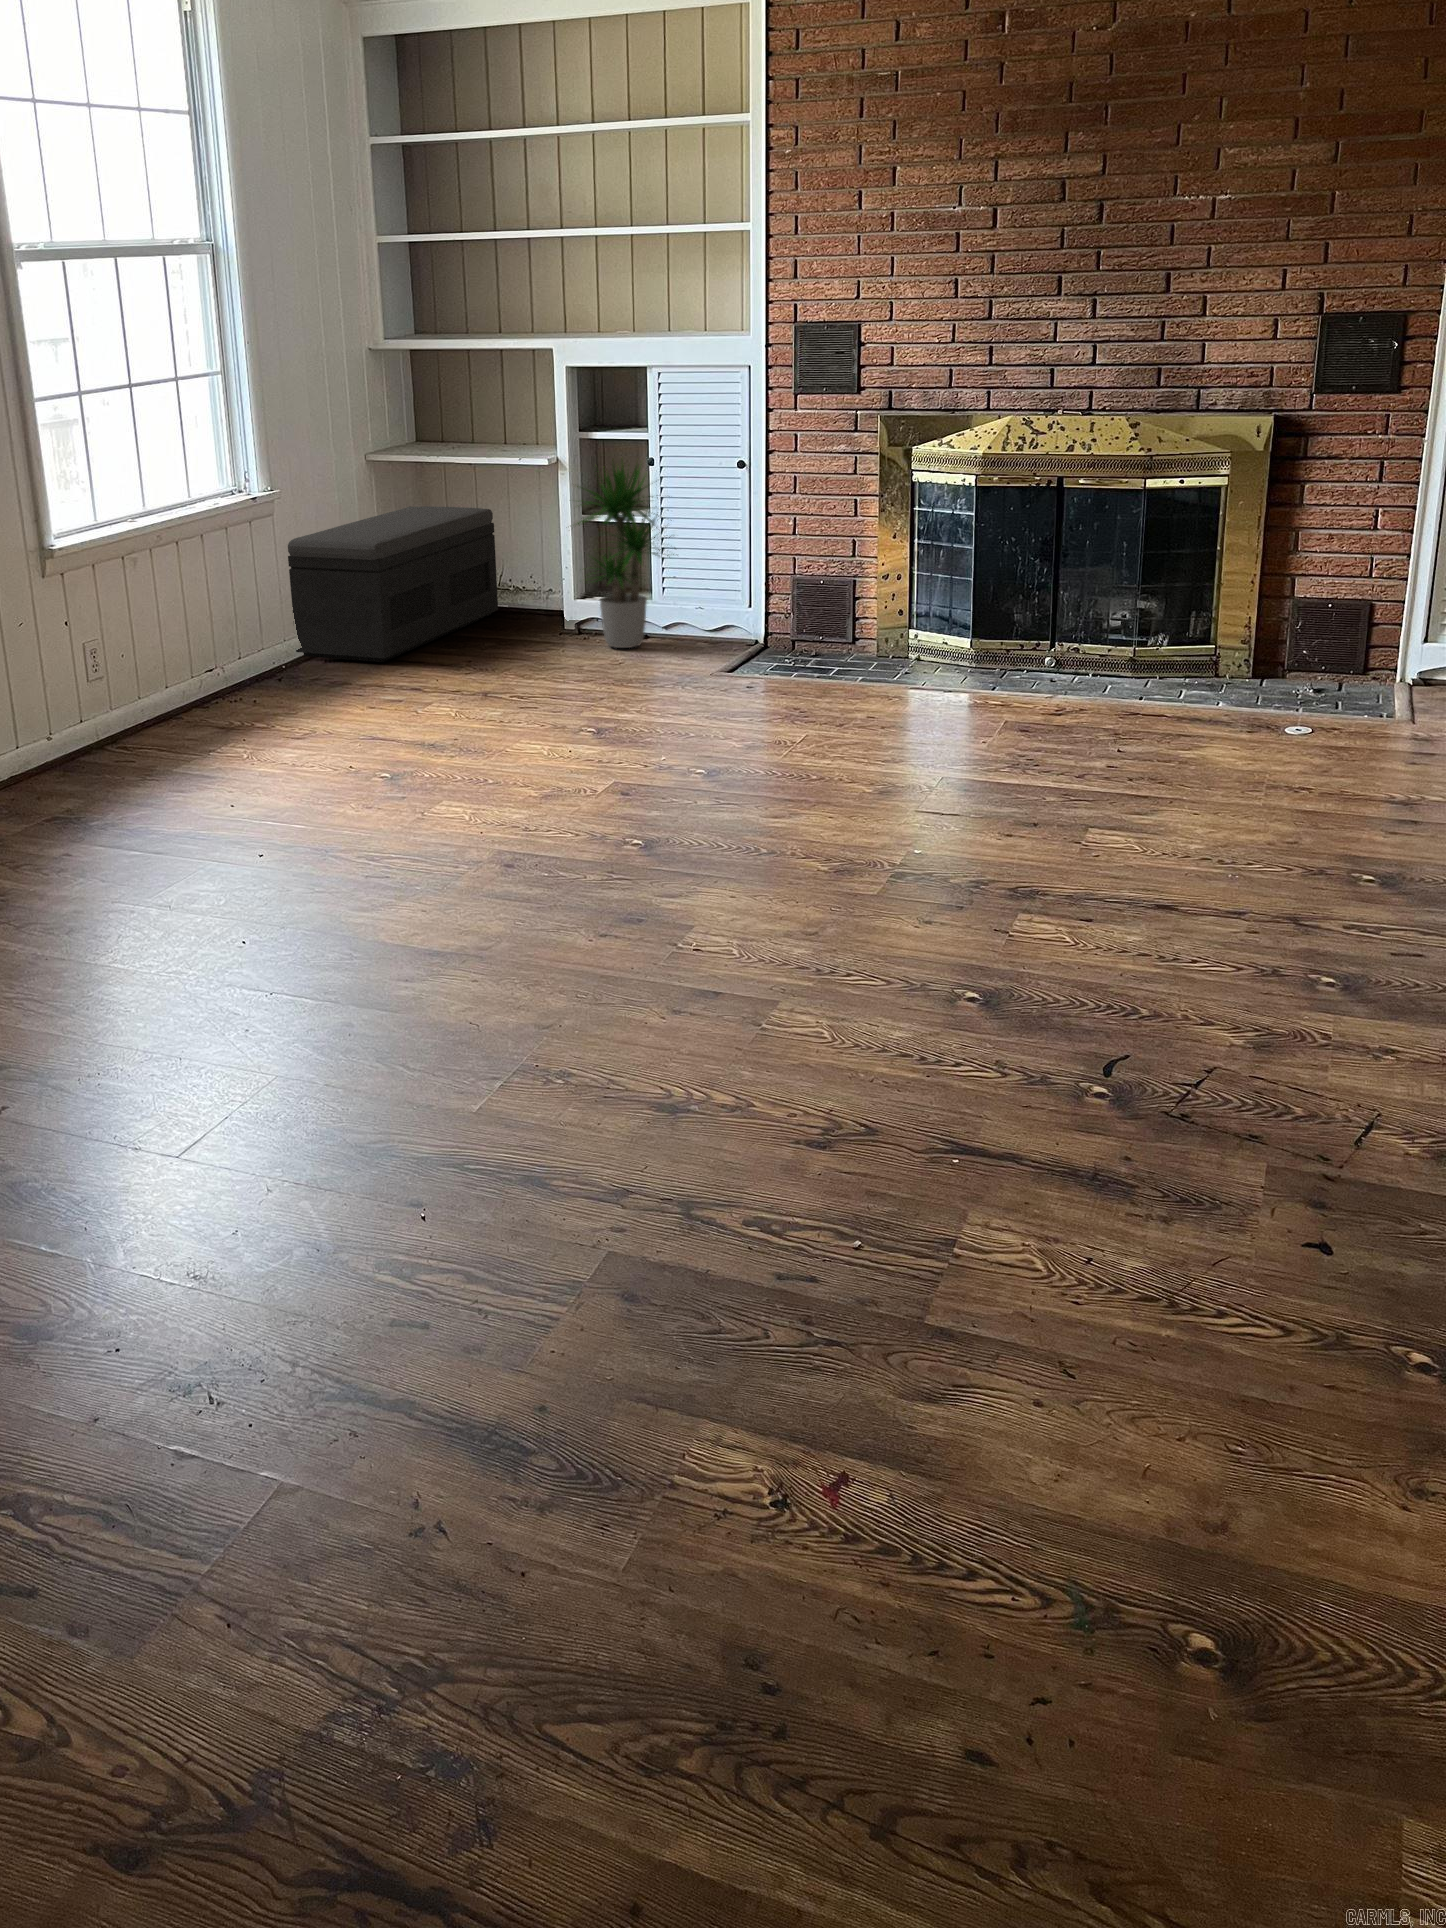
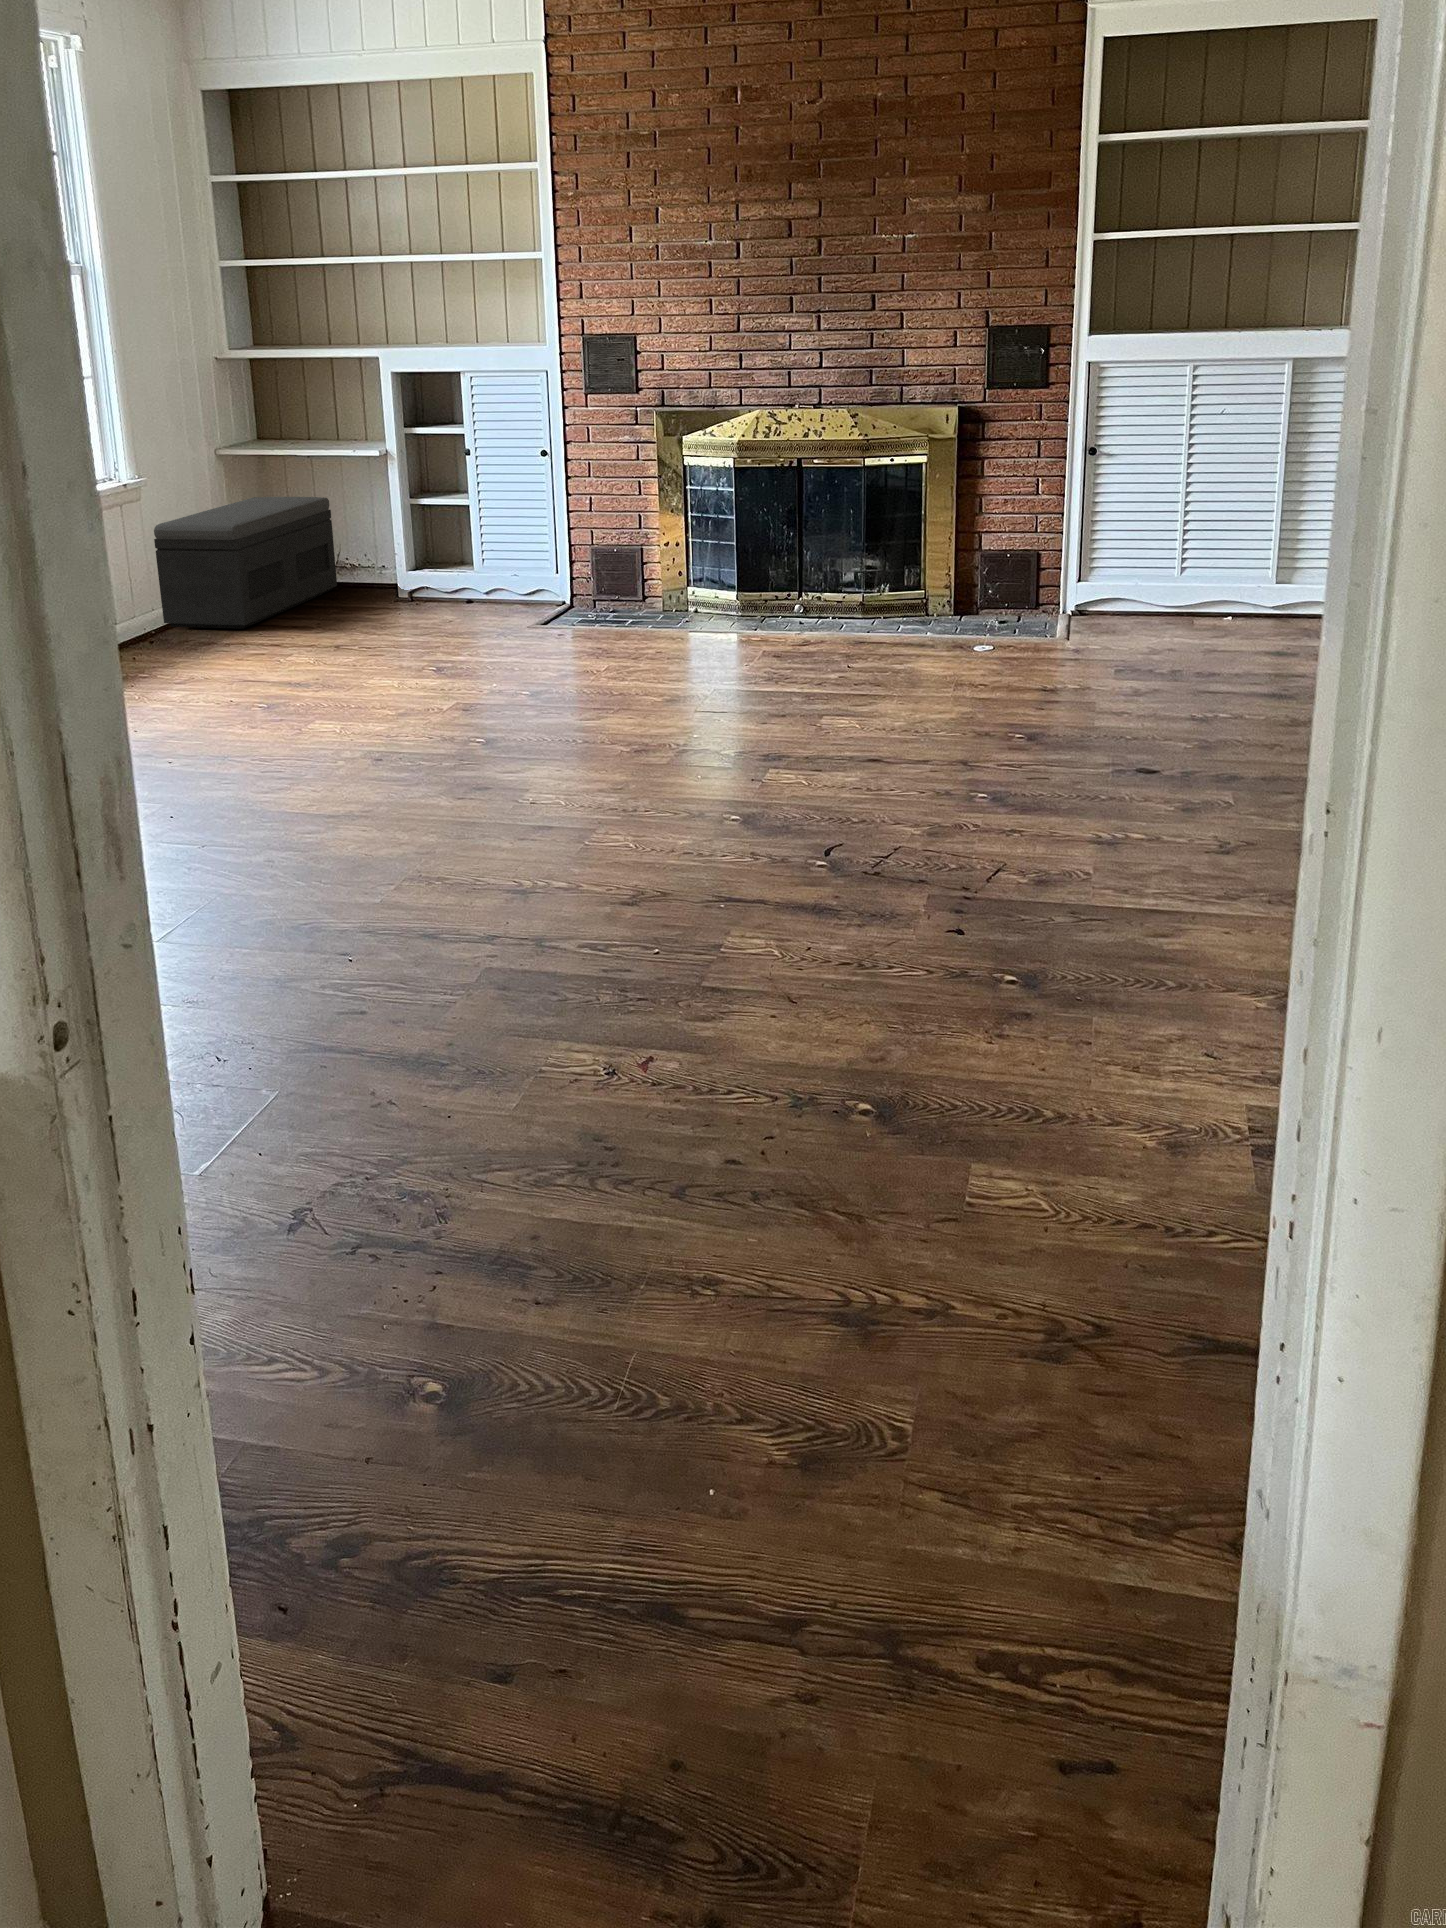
potted plant: present [576,460,674,648] -> none [396,447,498,611]

